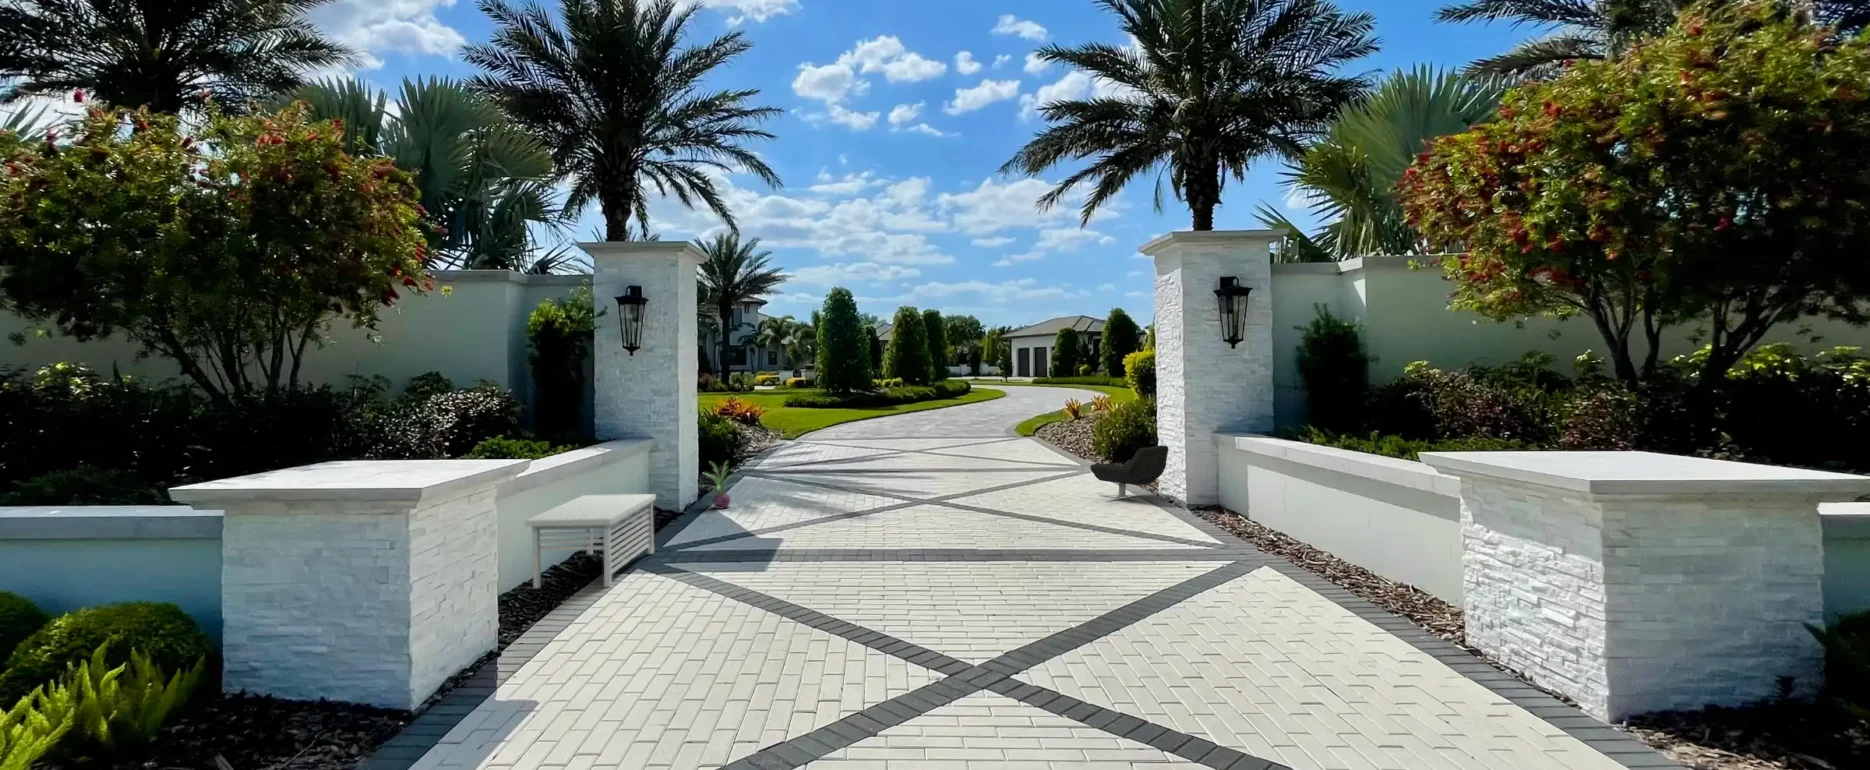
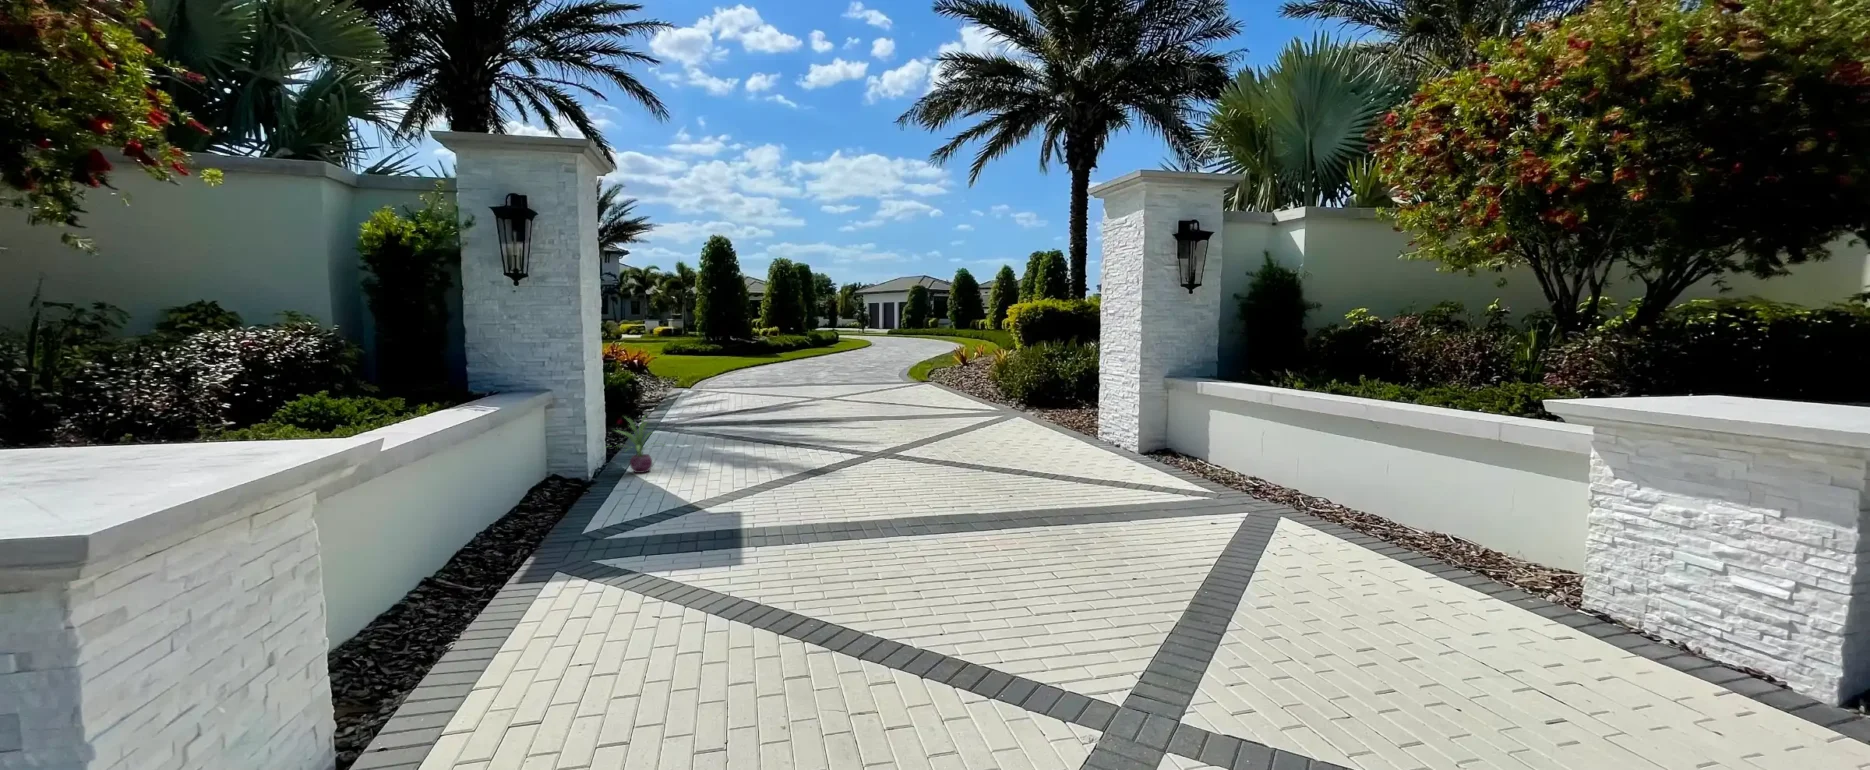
lounge chair: present [1090,445,1168,502] -> none [1062,382,1144,445]
storage bench: present [525,494,656,588] -> none [374,464,573,621]

